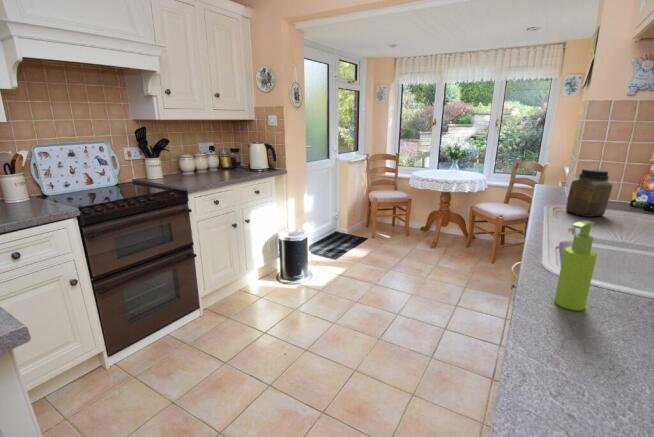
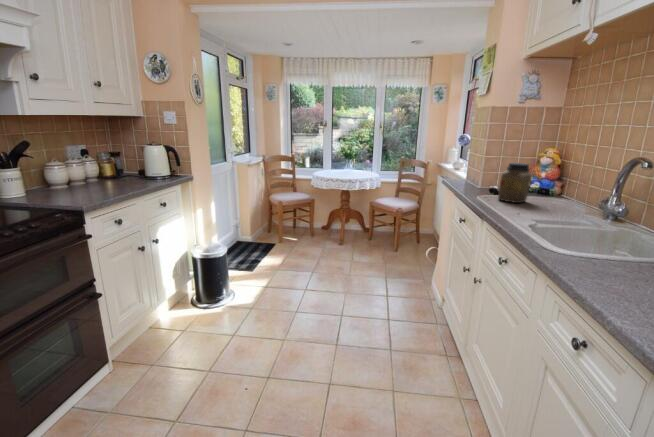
soap dispenser: present [554,220,597,310] -> none [596,205,637,285]

